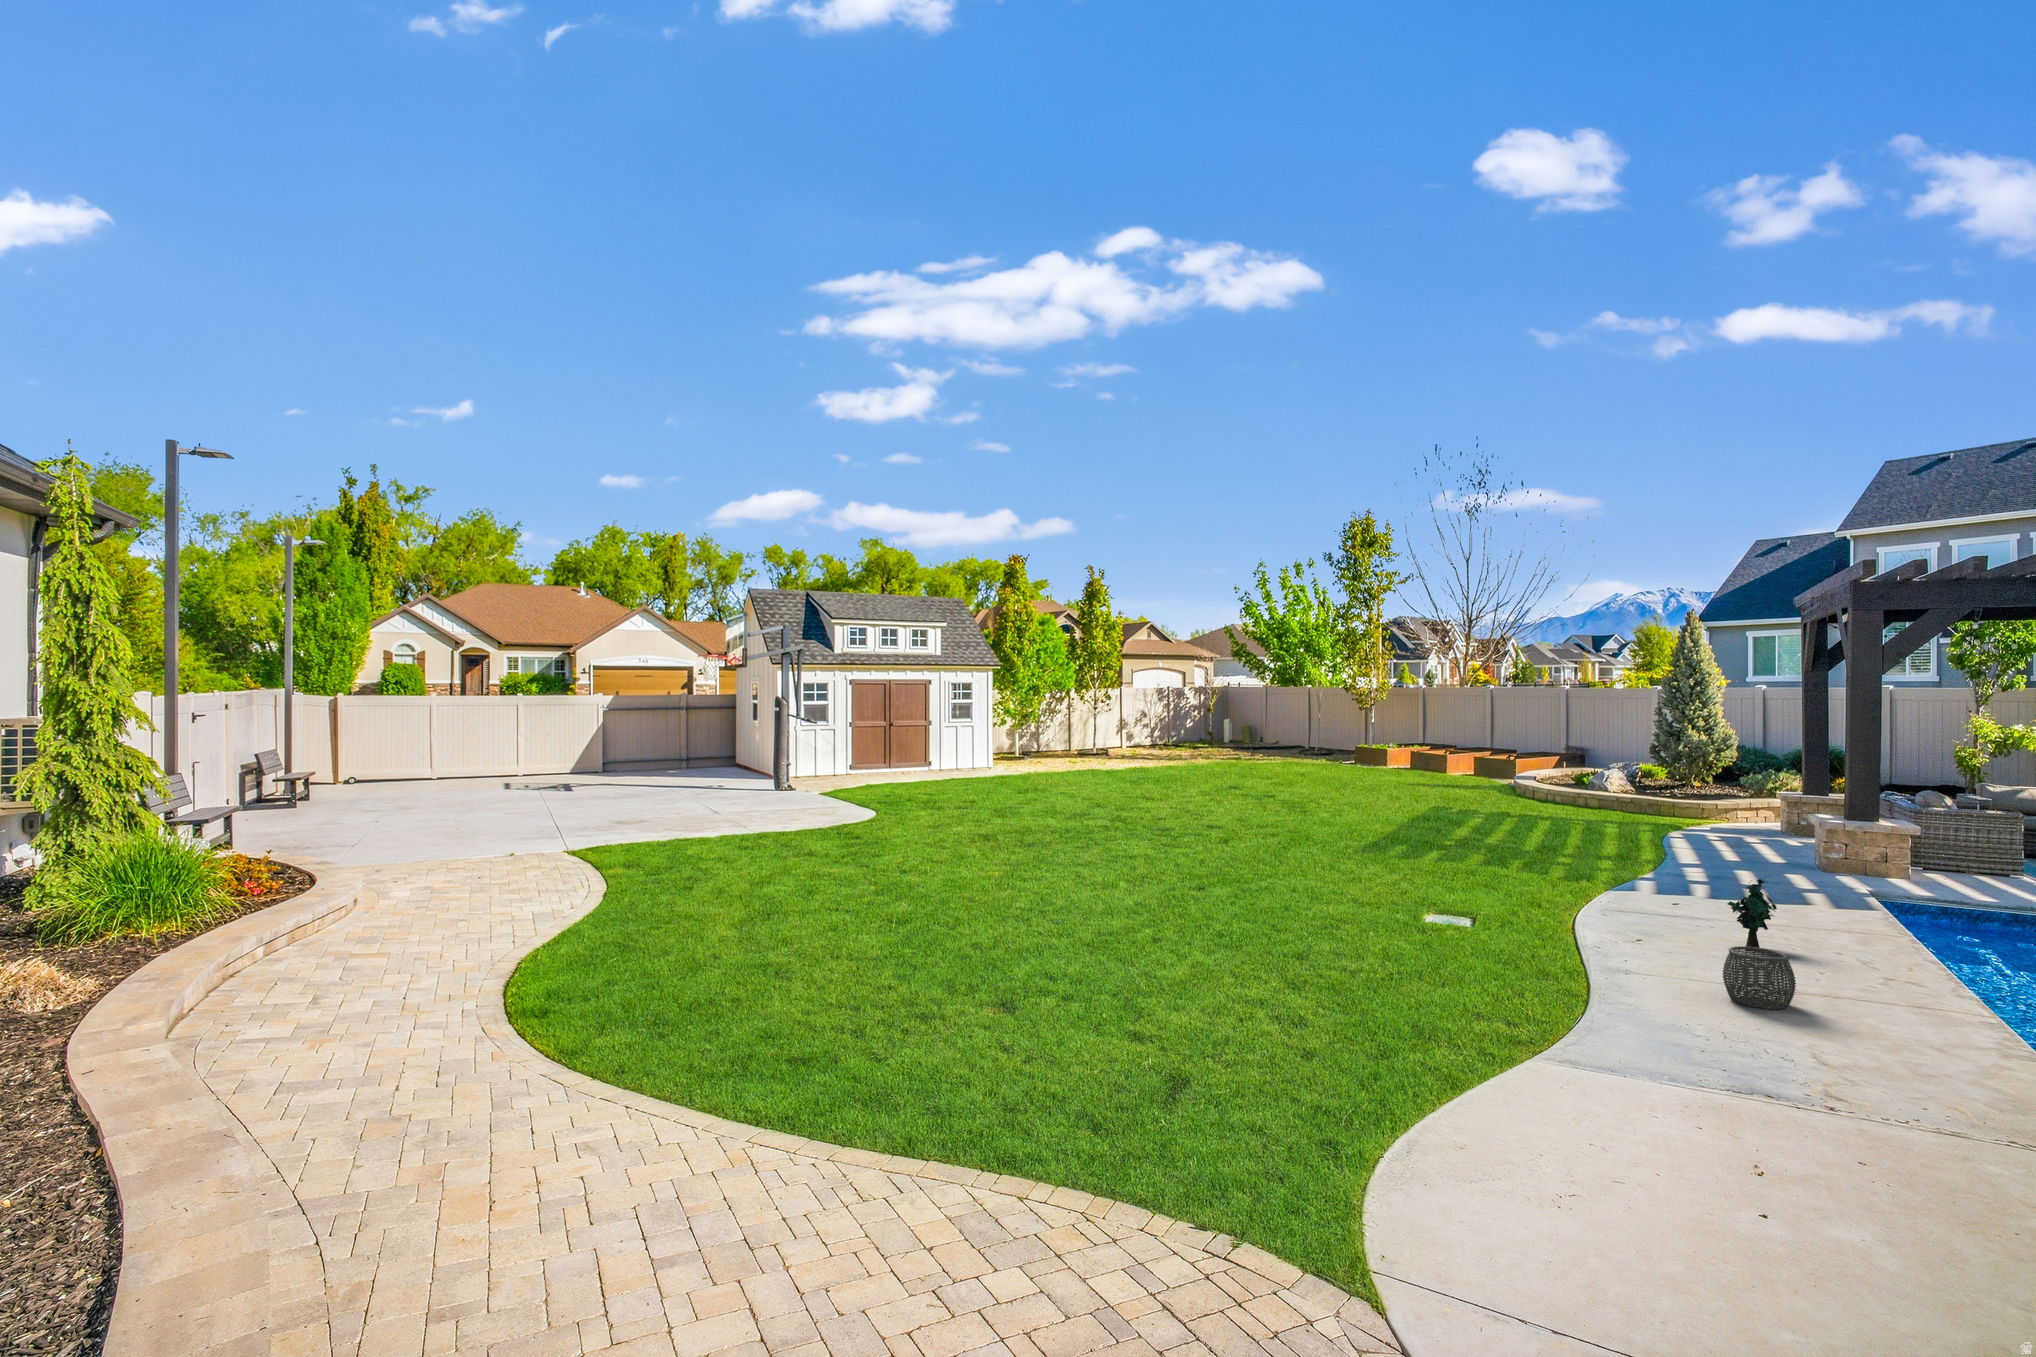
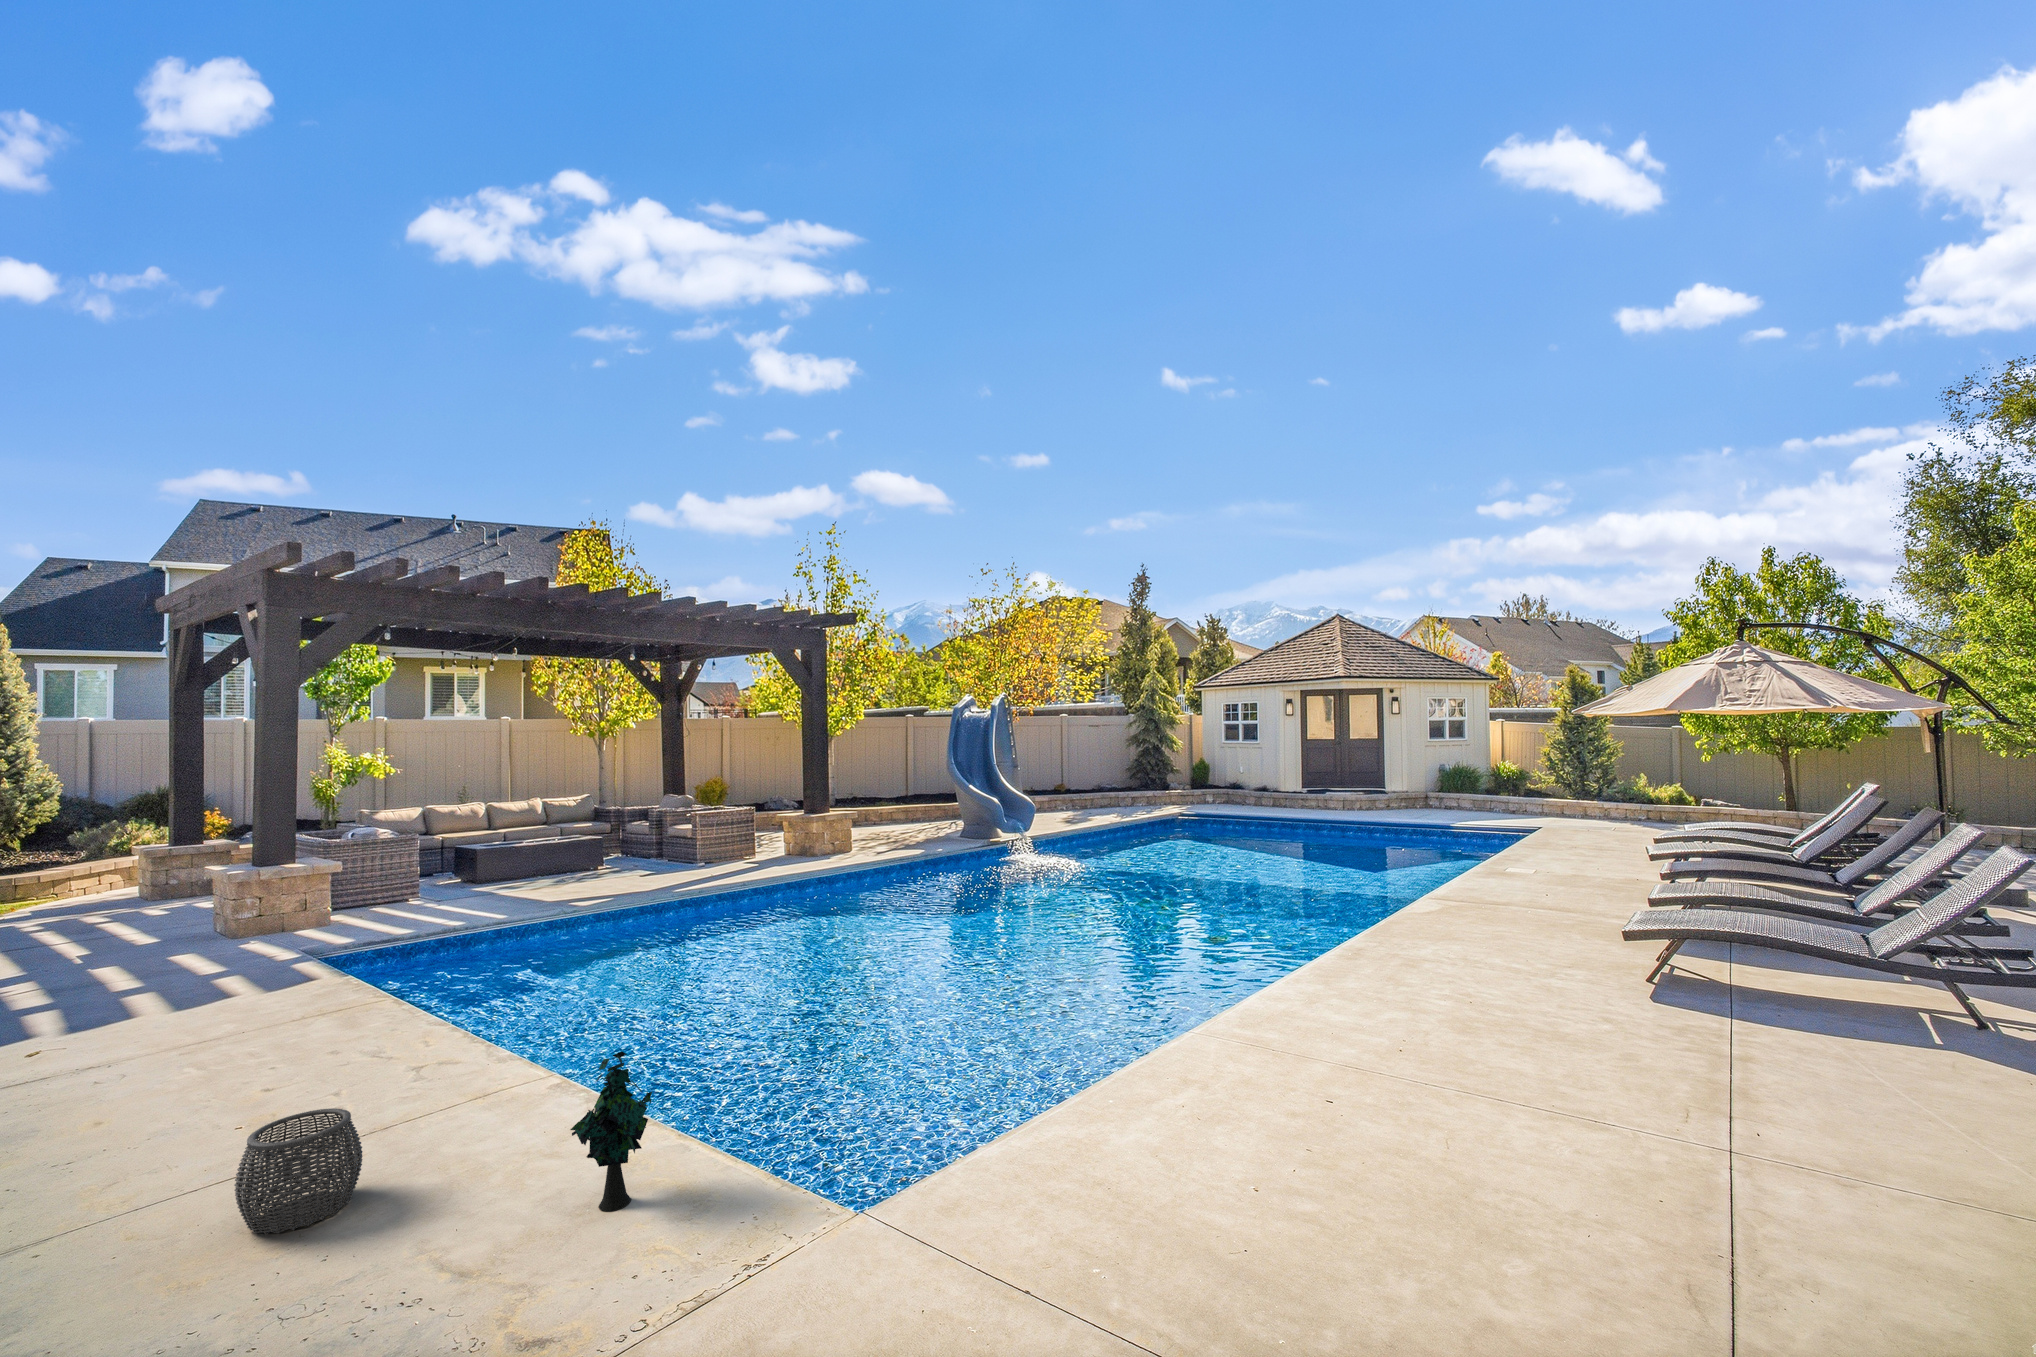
decorative plant: present [1727,879,1777,948] -> present [570,1051,652,1211]

